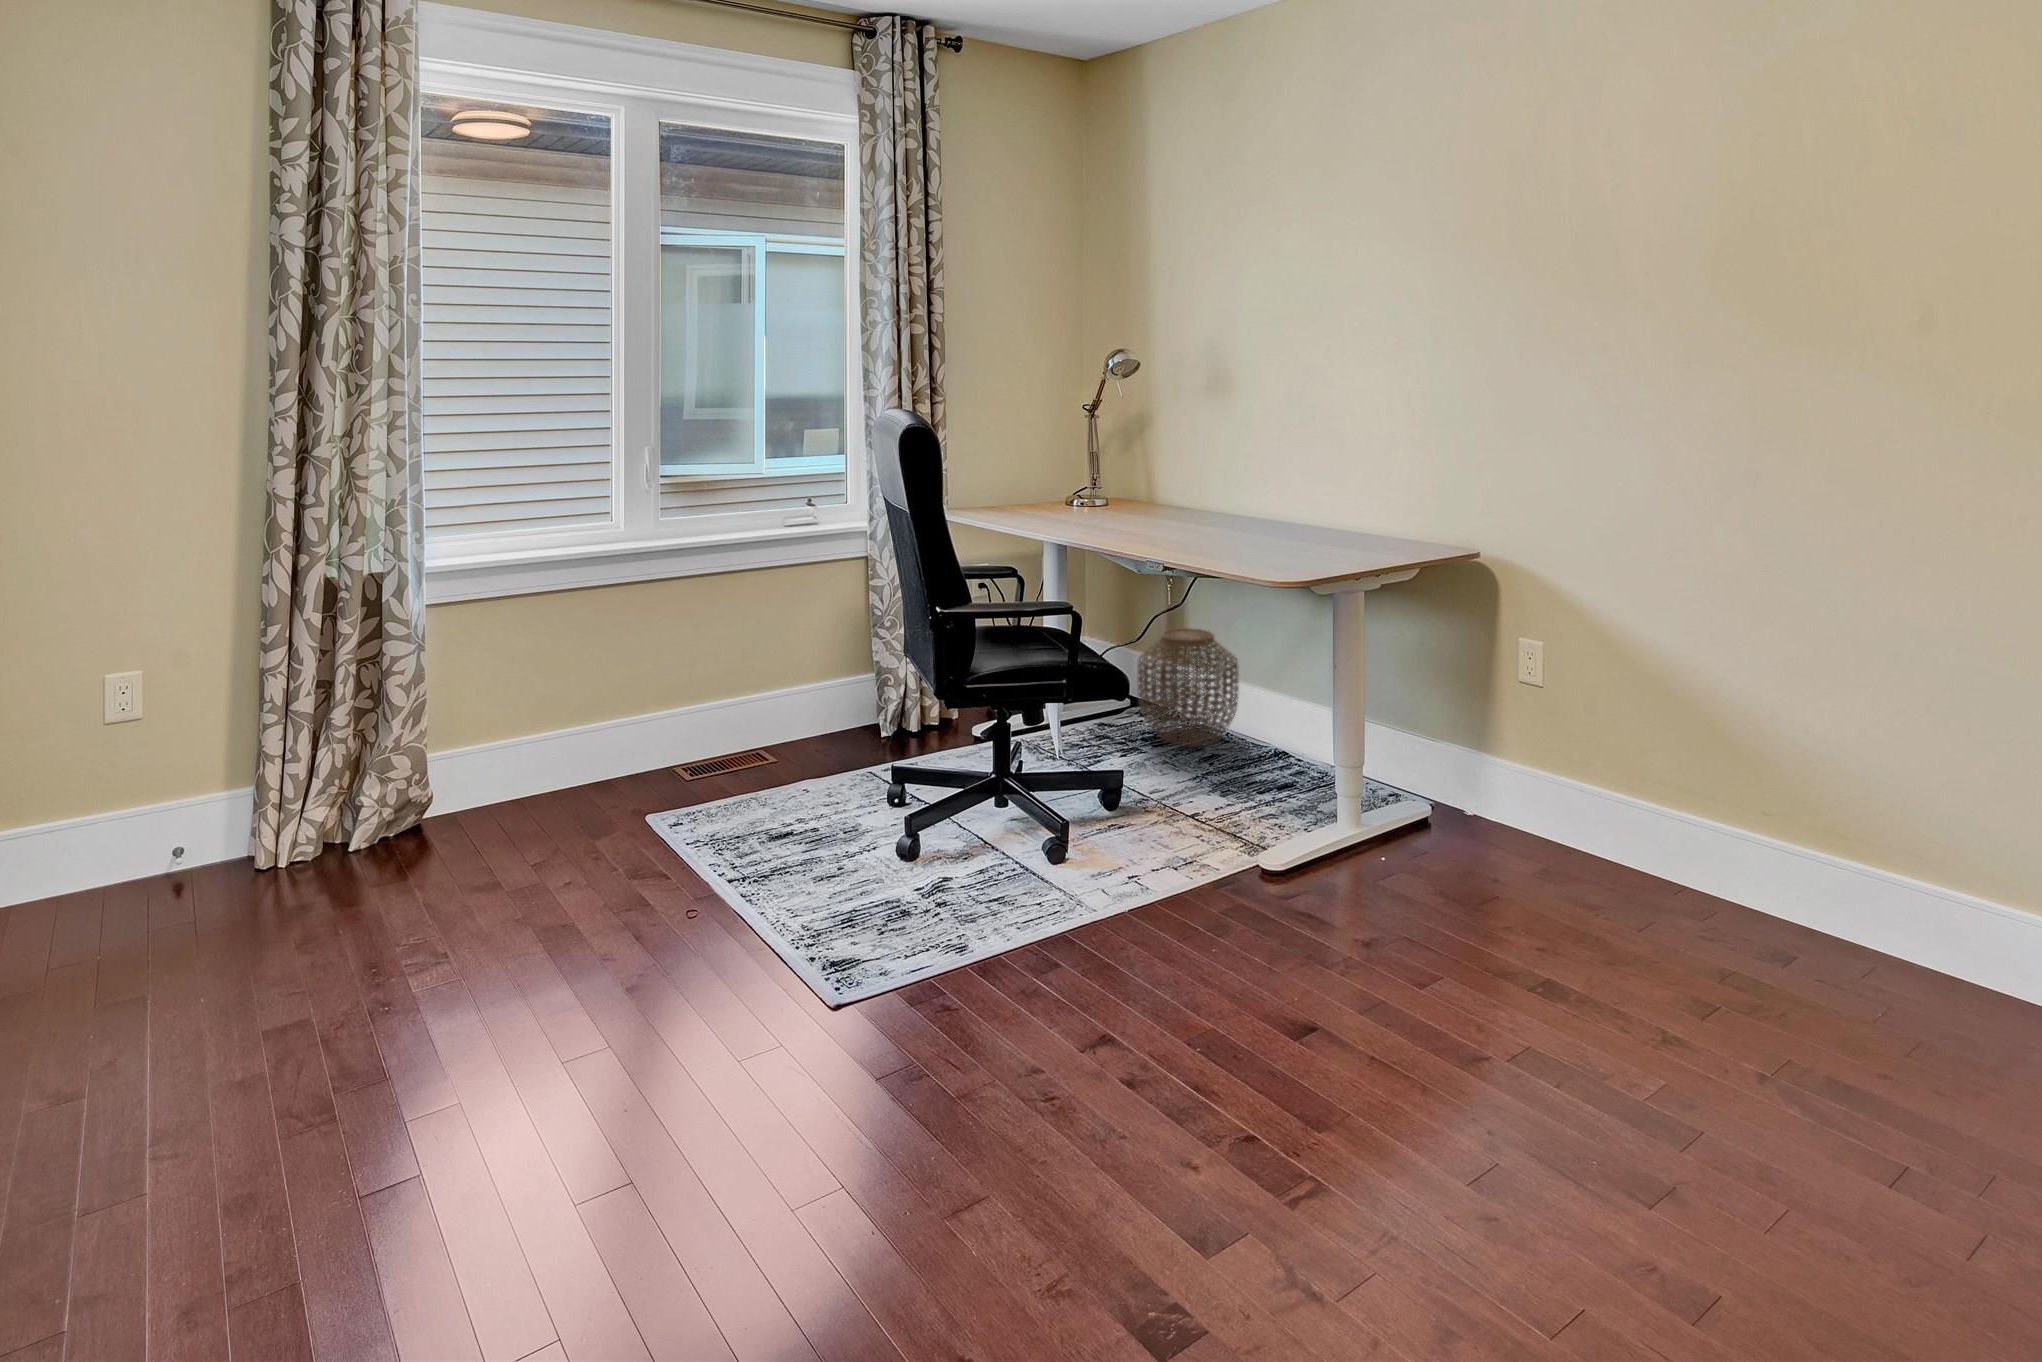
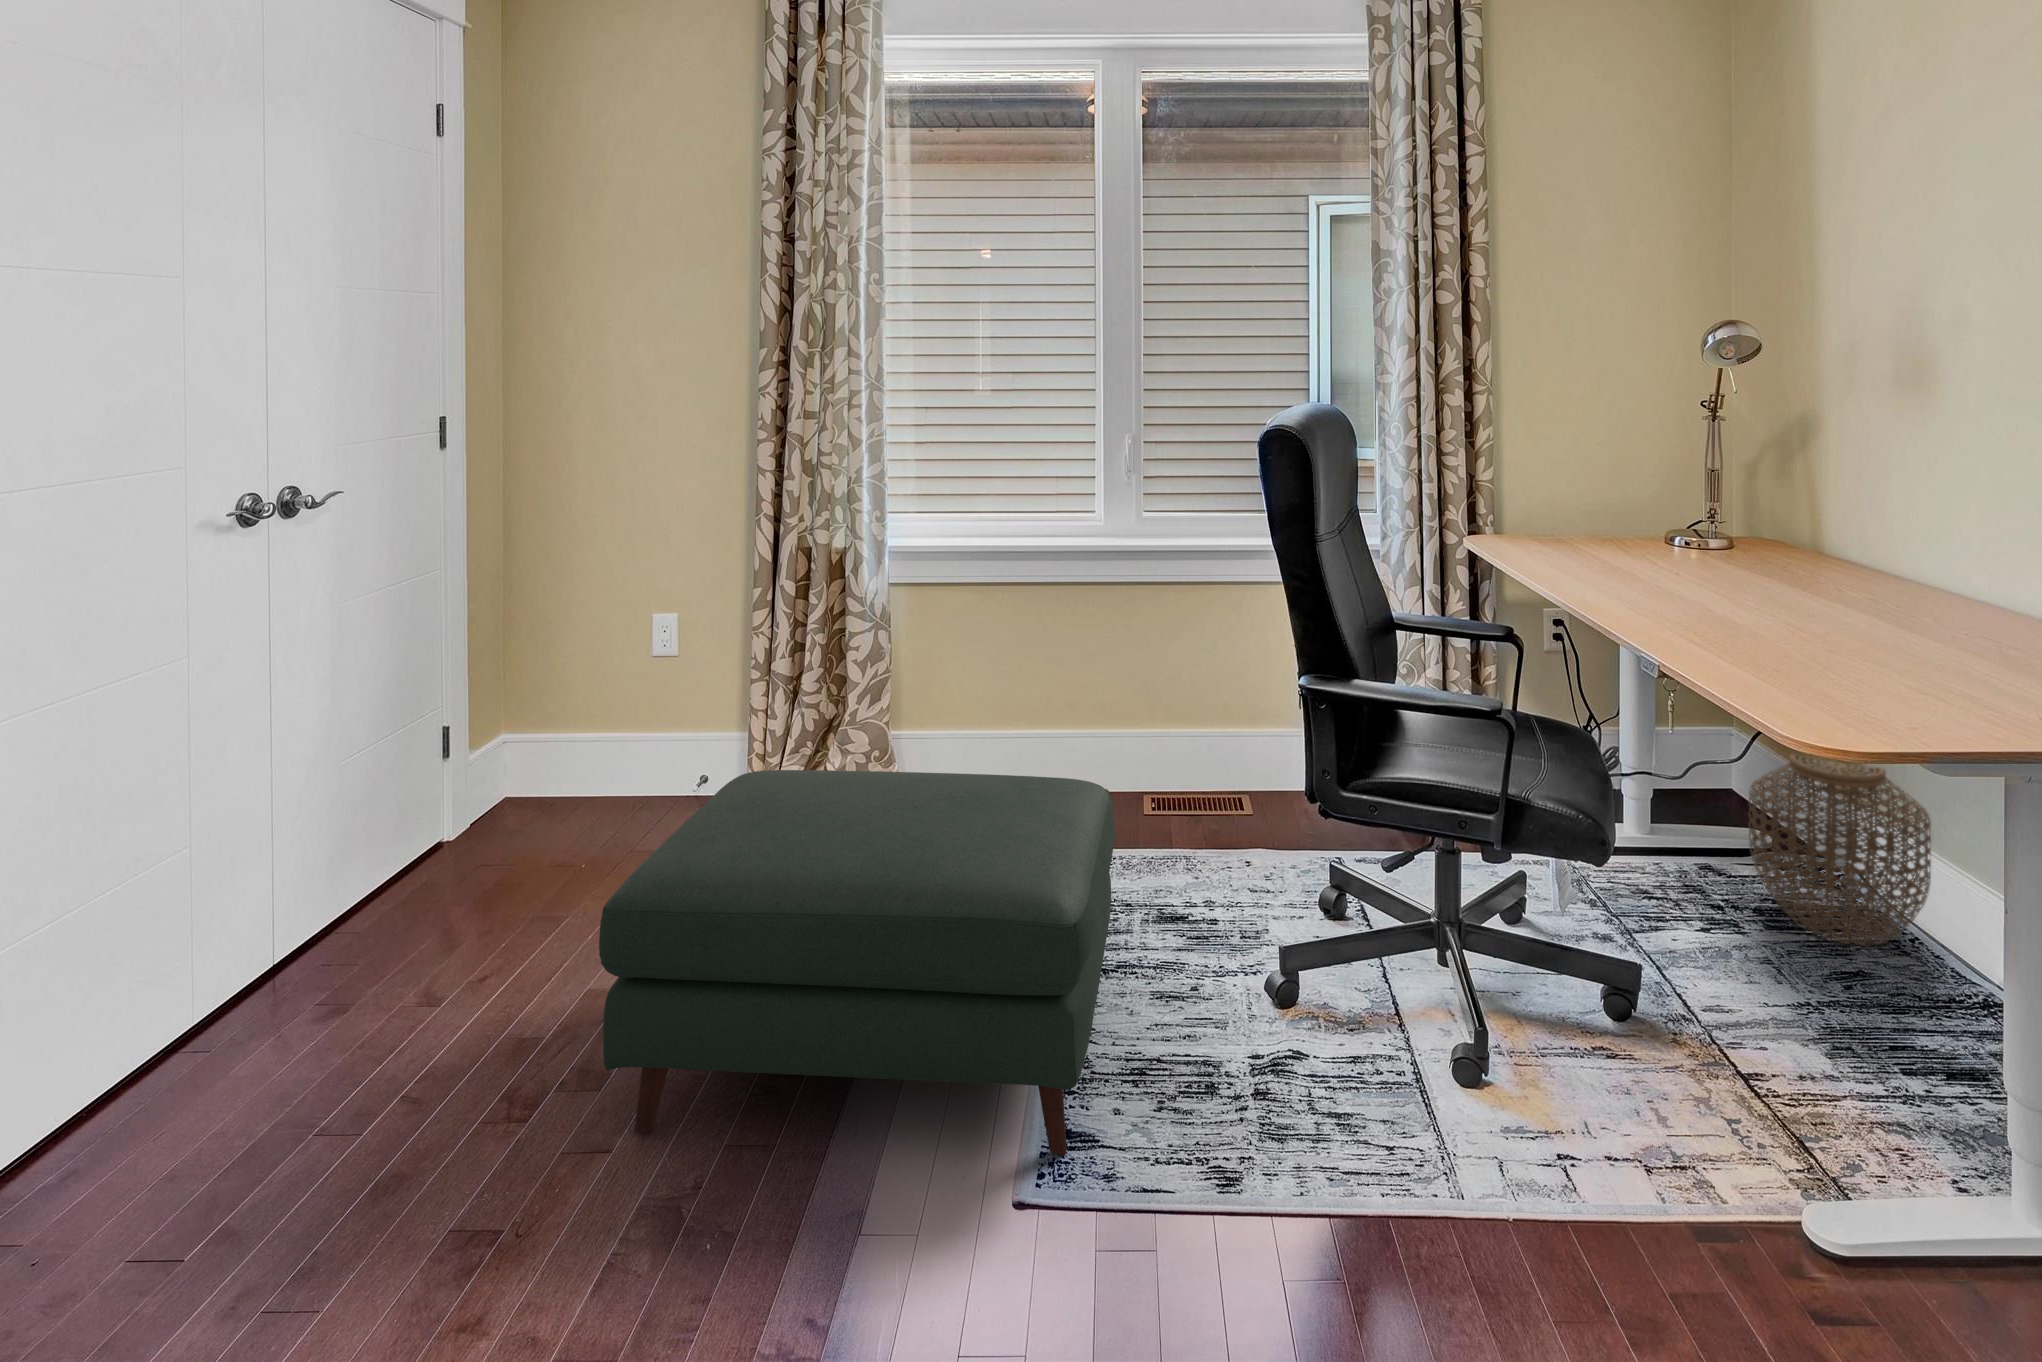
ottoman: none [416,720,862,1076] -> present [599,770,1115,1155]

